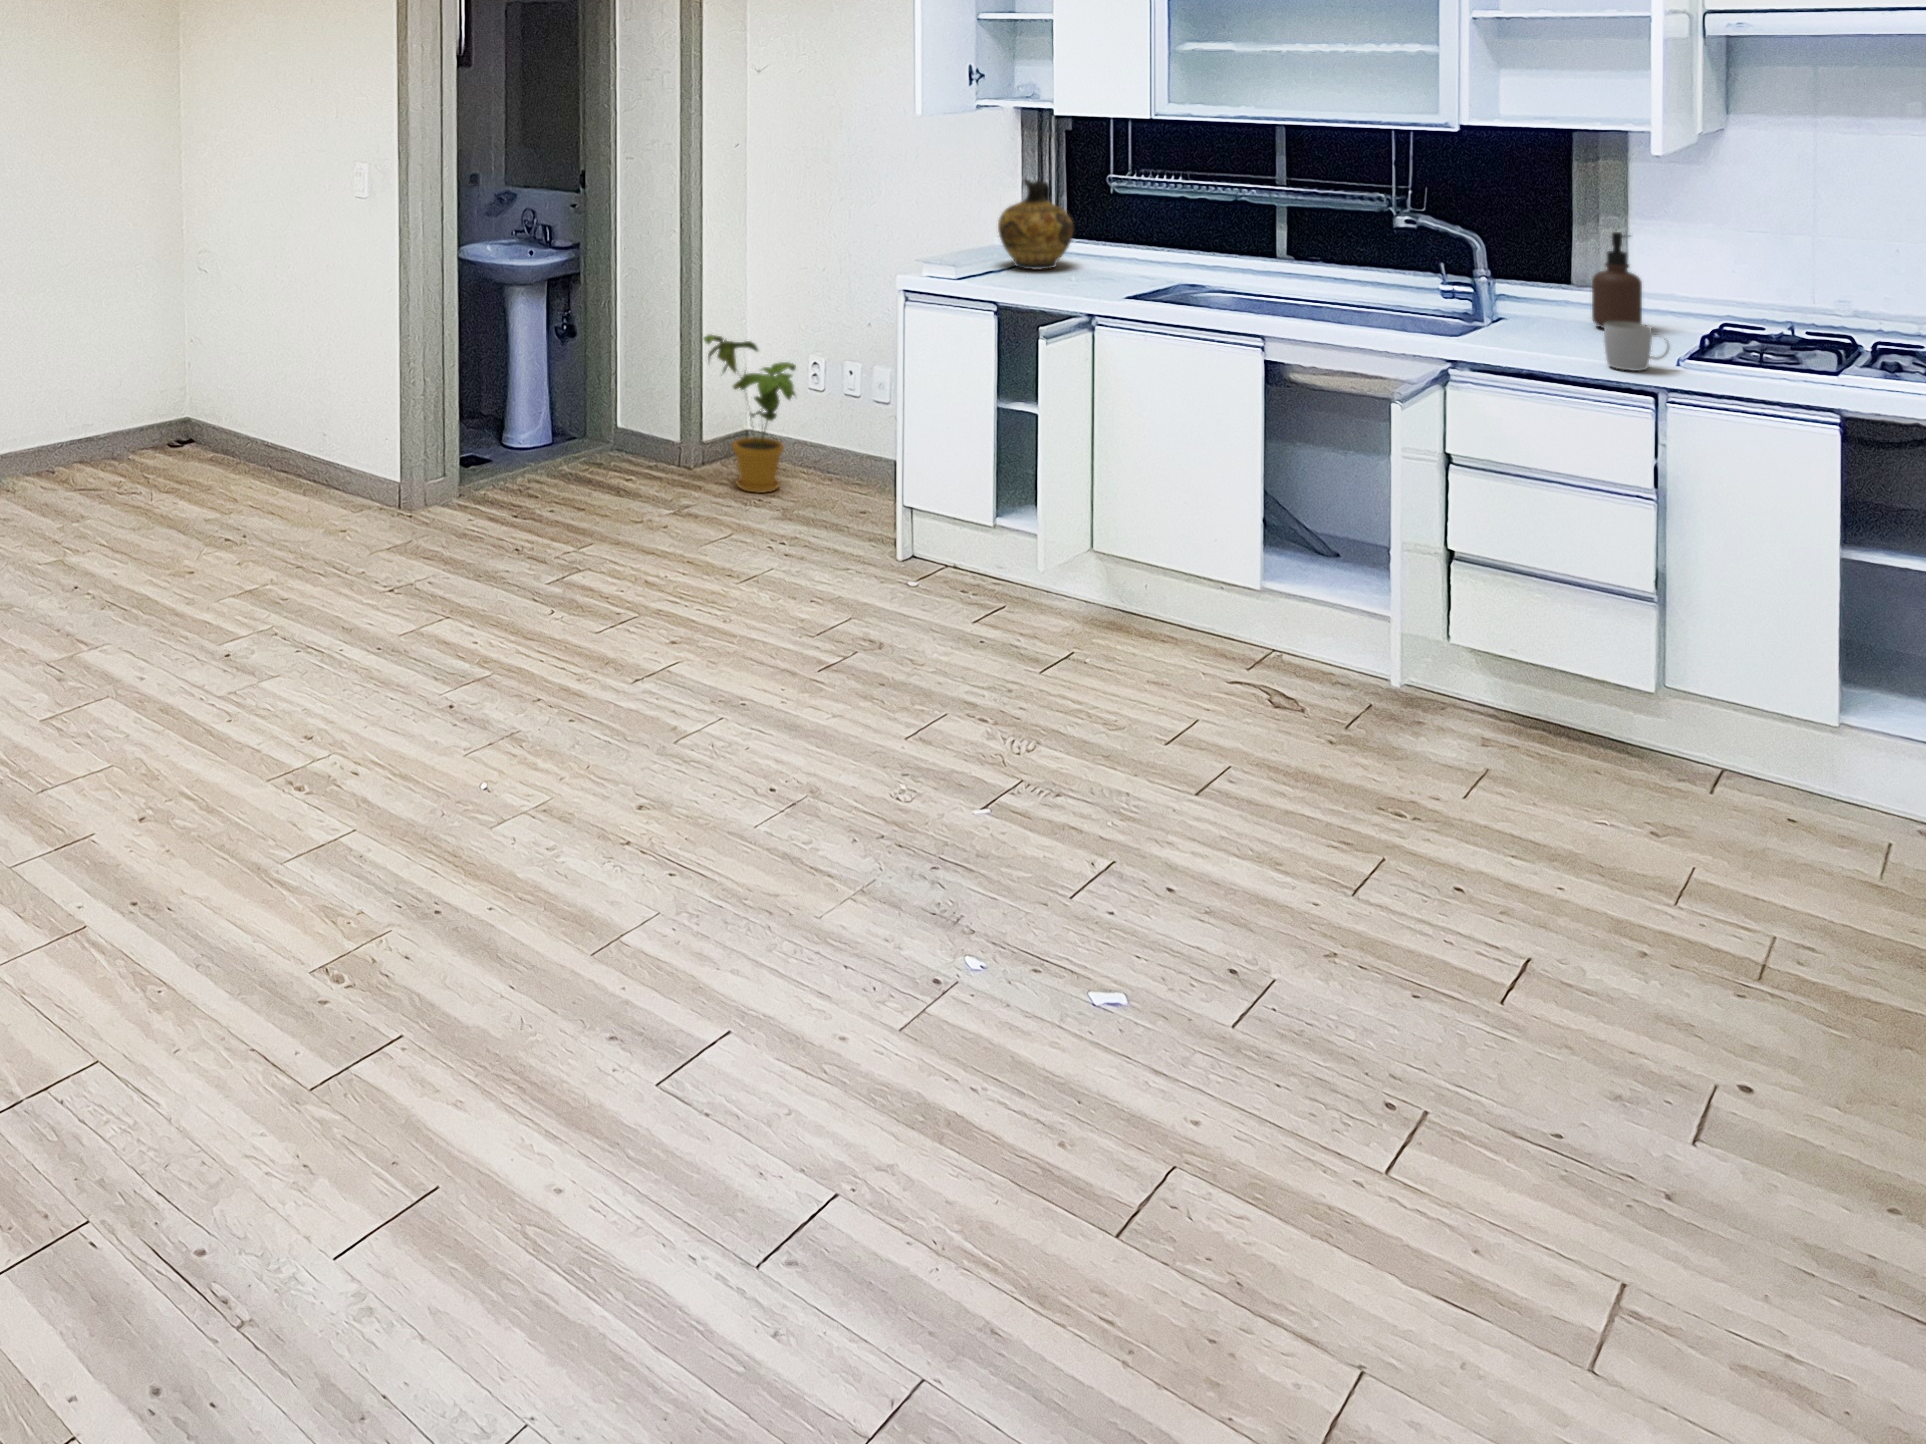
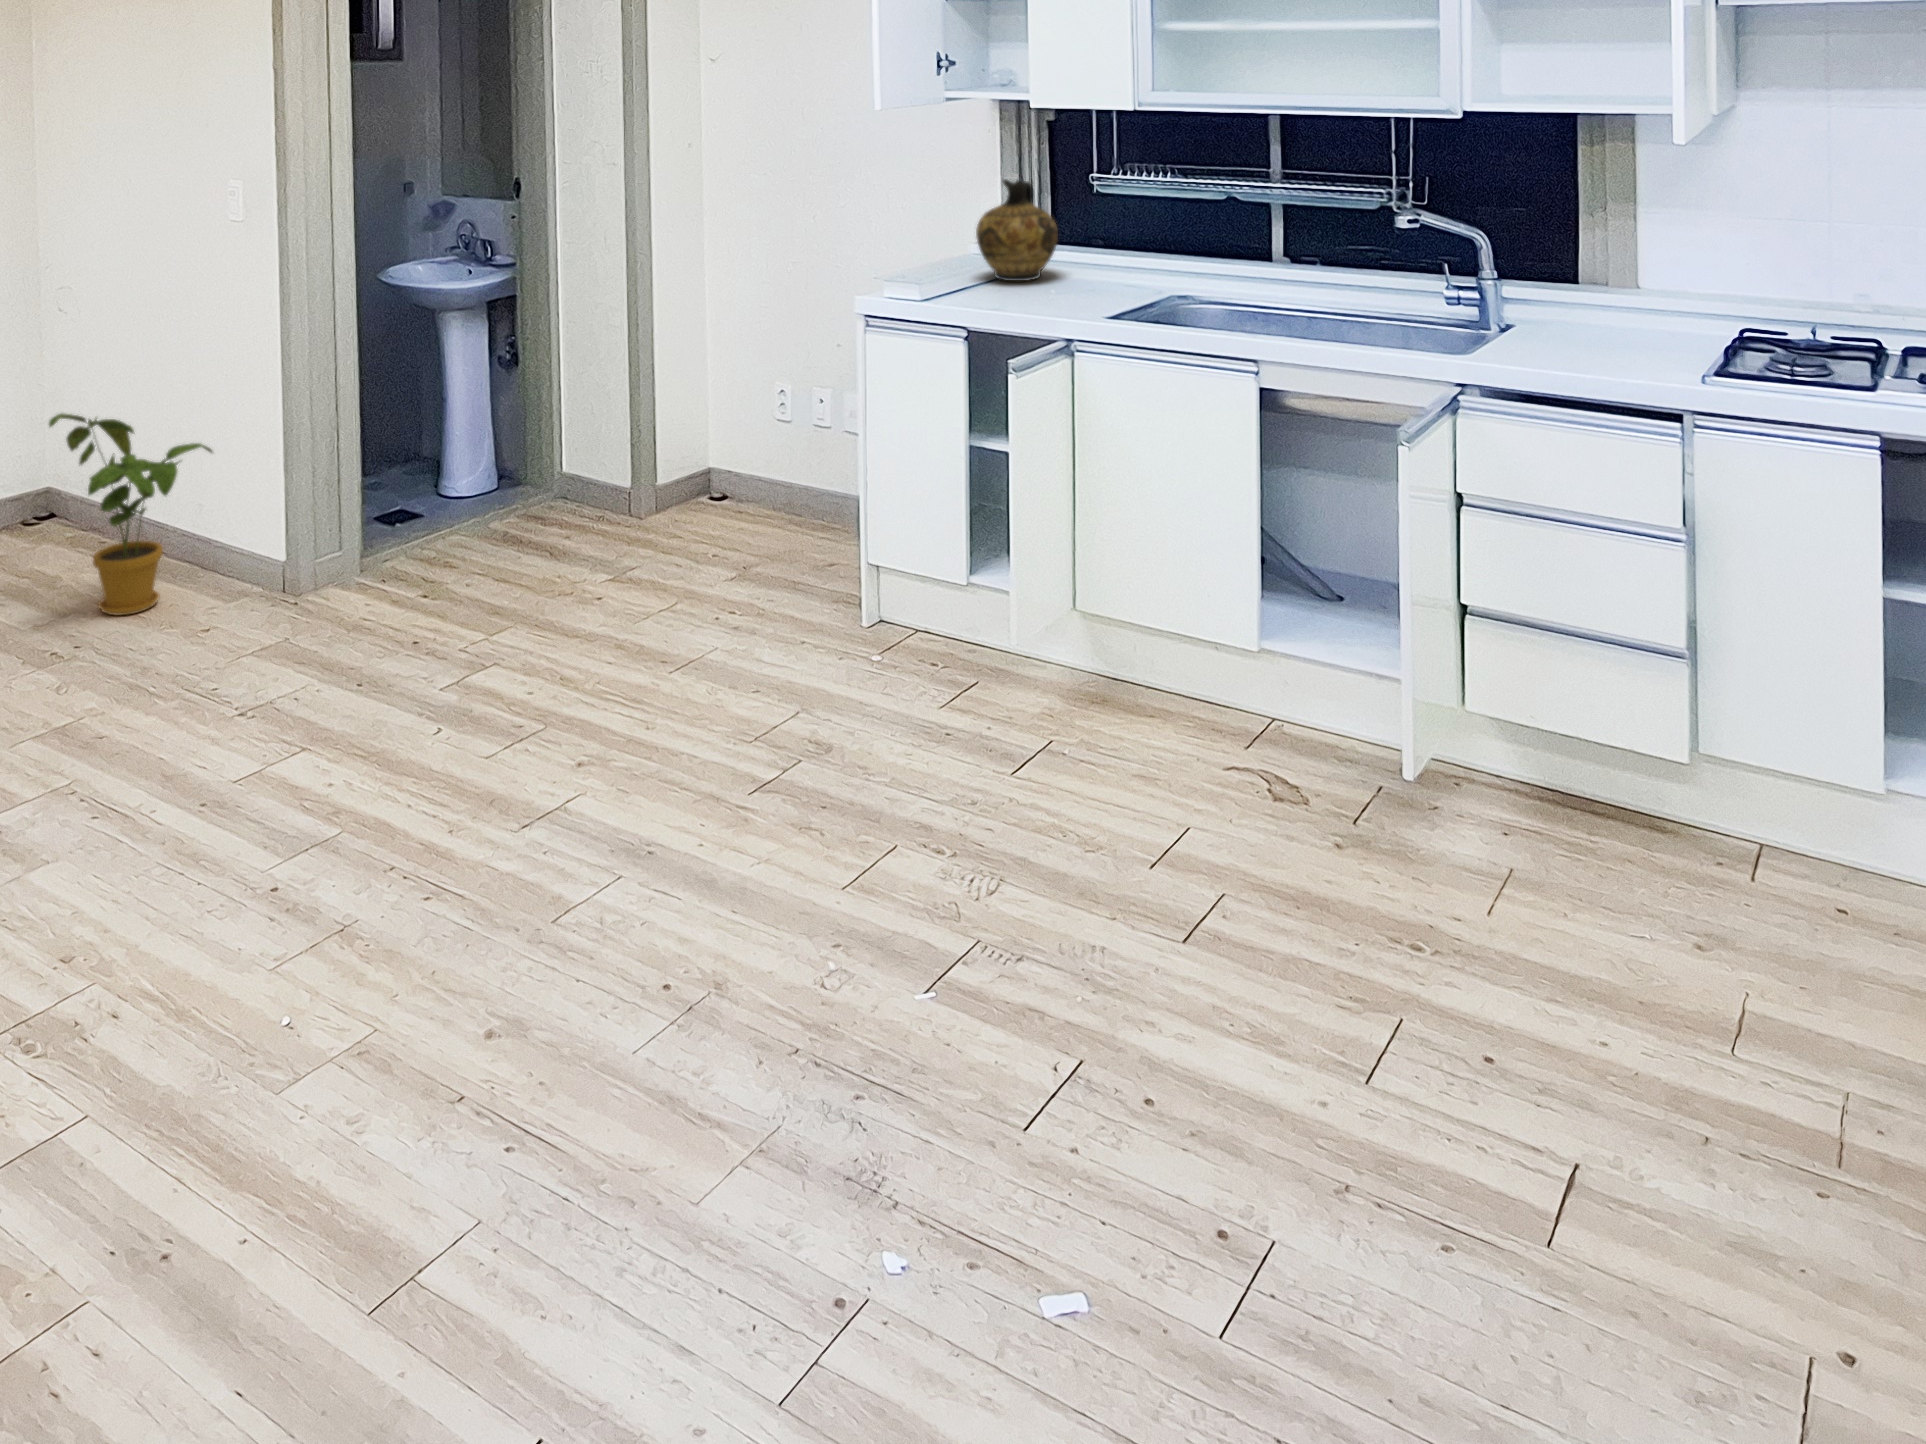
soap dispenser: present [1592,232,1642,328] -> none [1605,226,1657,337]
mug: present [1604,322,1669,371] -> none [1623,333,1693,389]
house plant: present [704,335,796,493] -> present [49,413,212,615]

